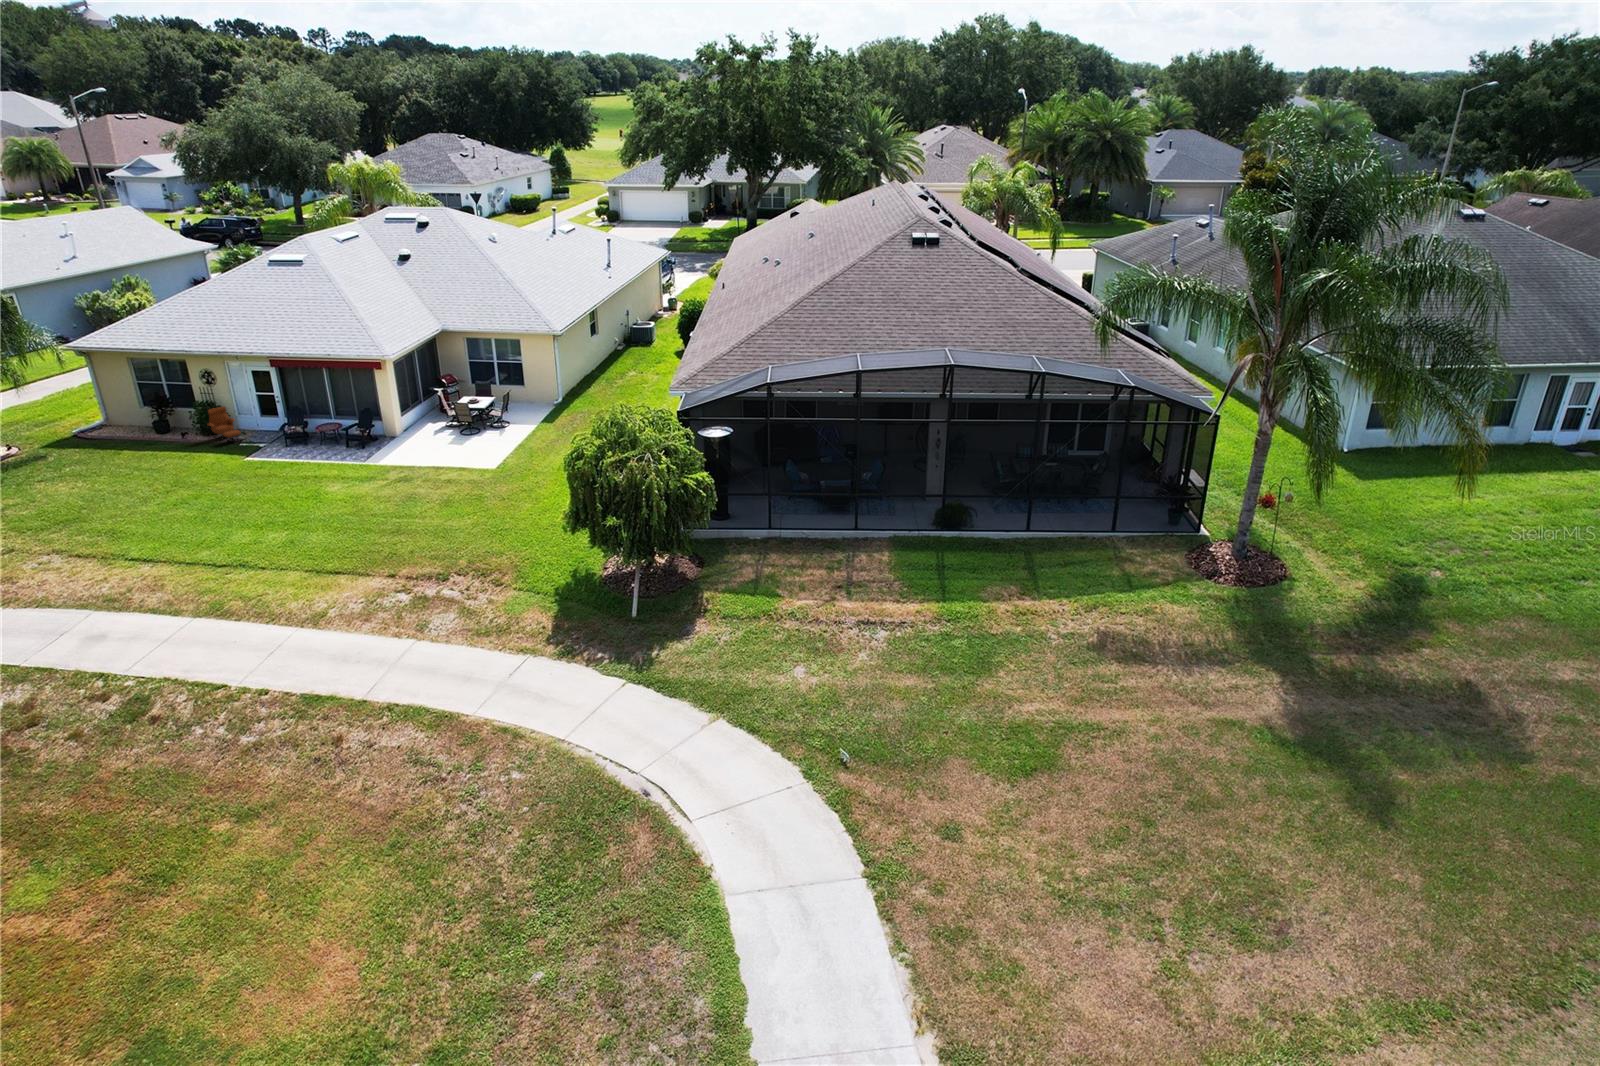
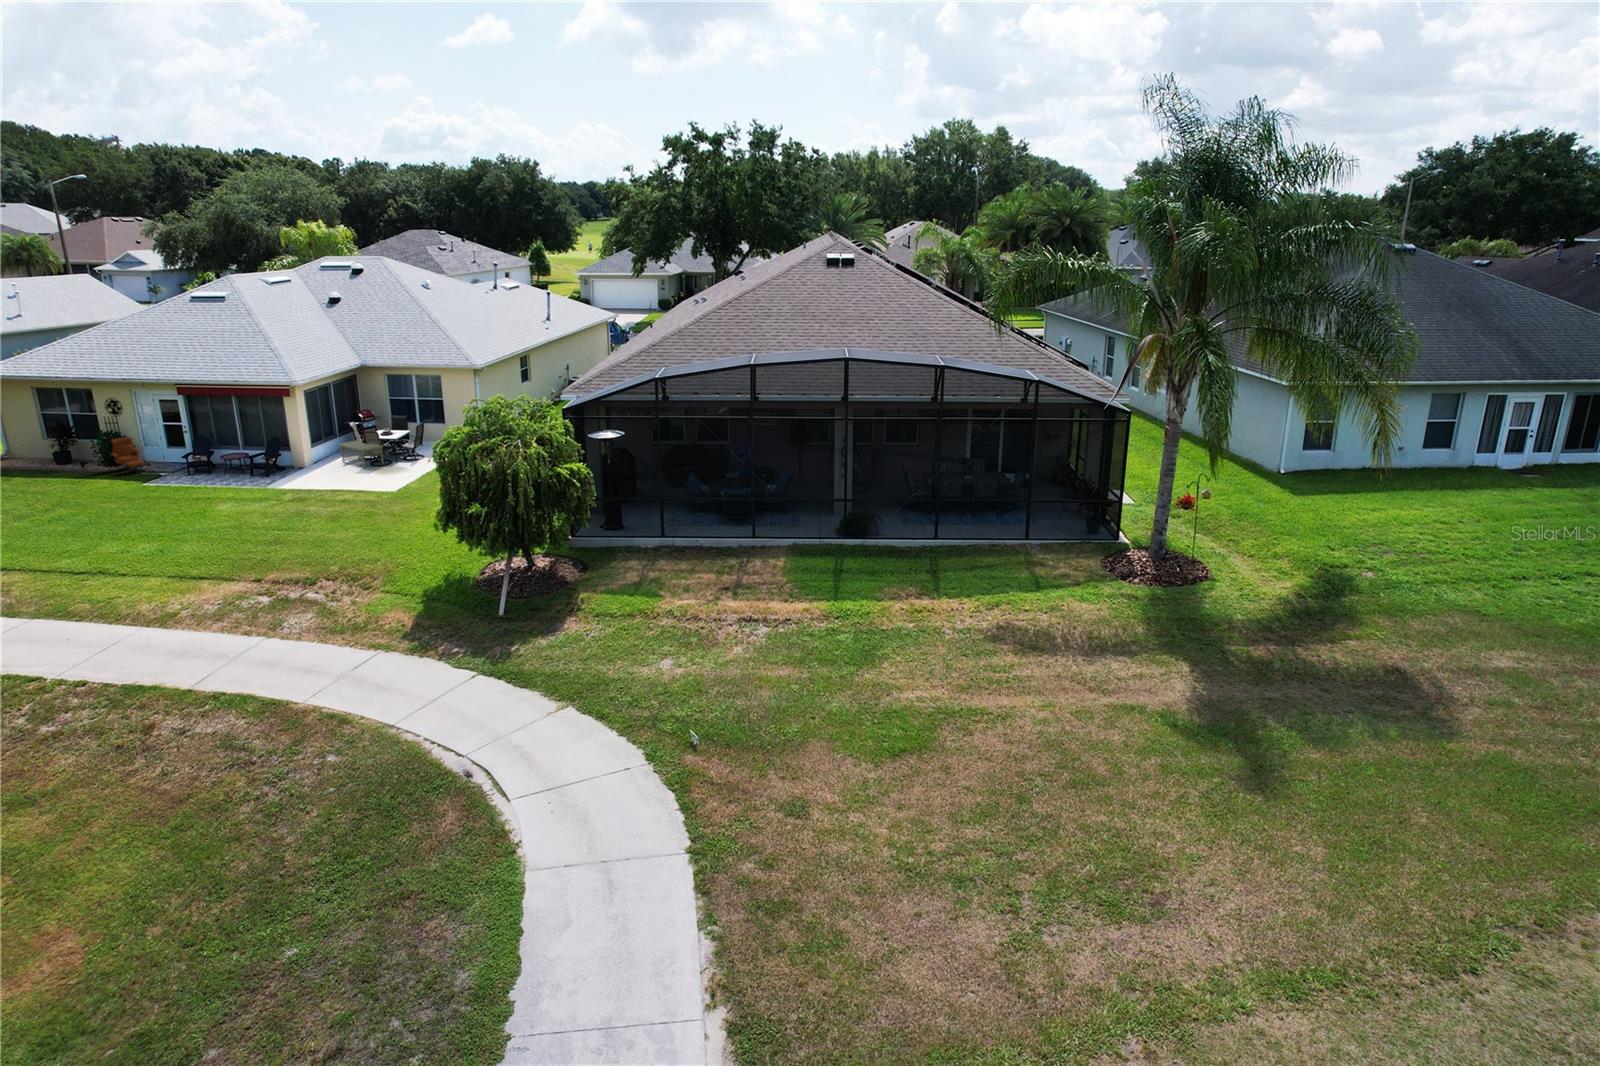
storage bench: none [426,408,472,439] -> present [339,440,384,468]

